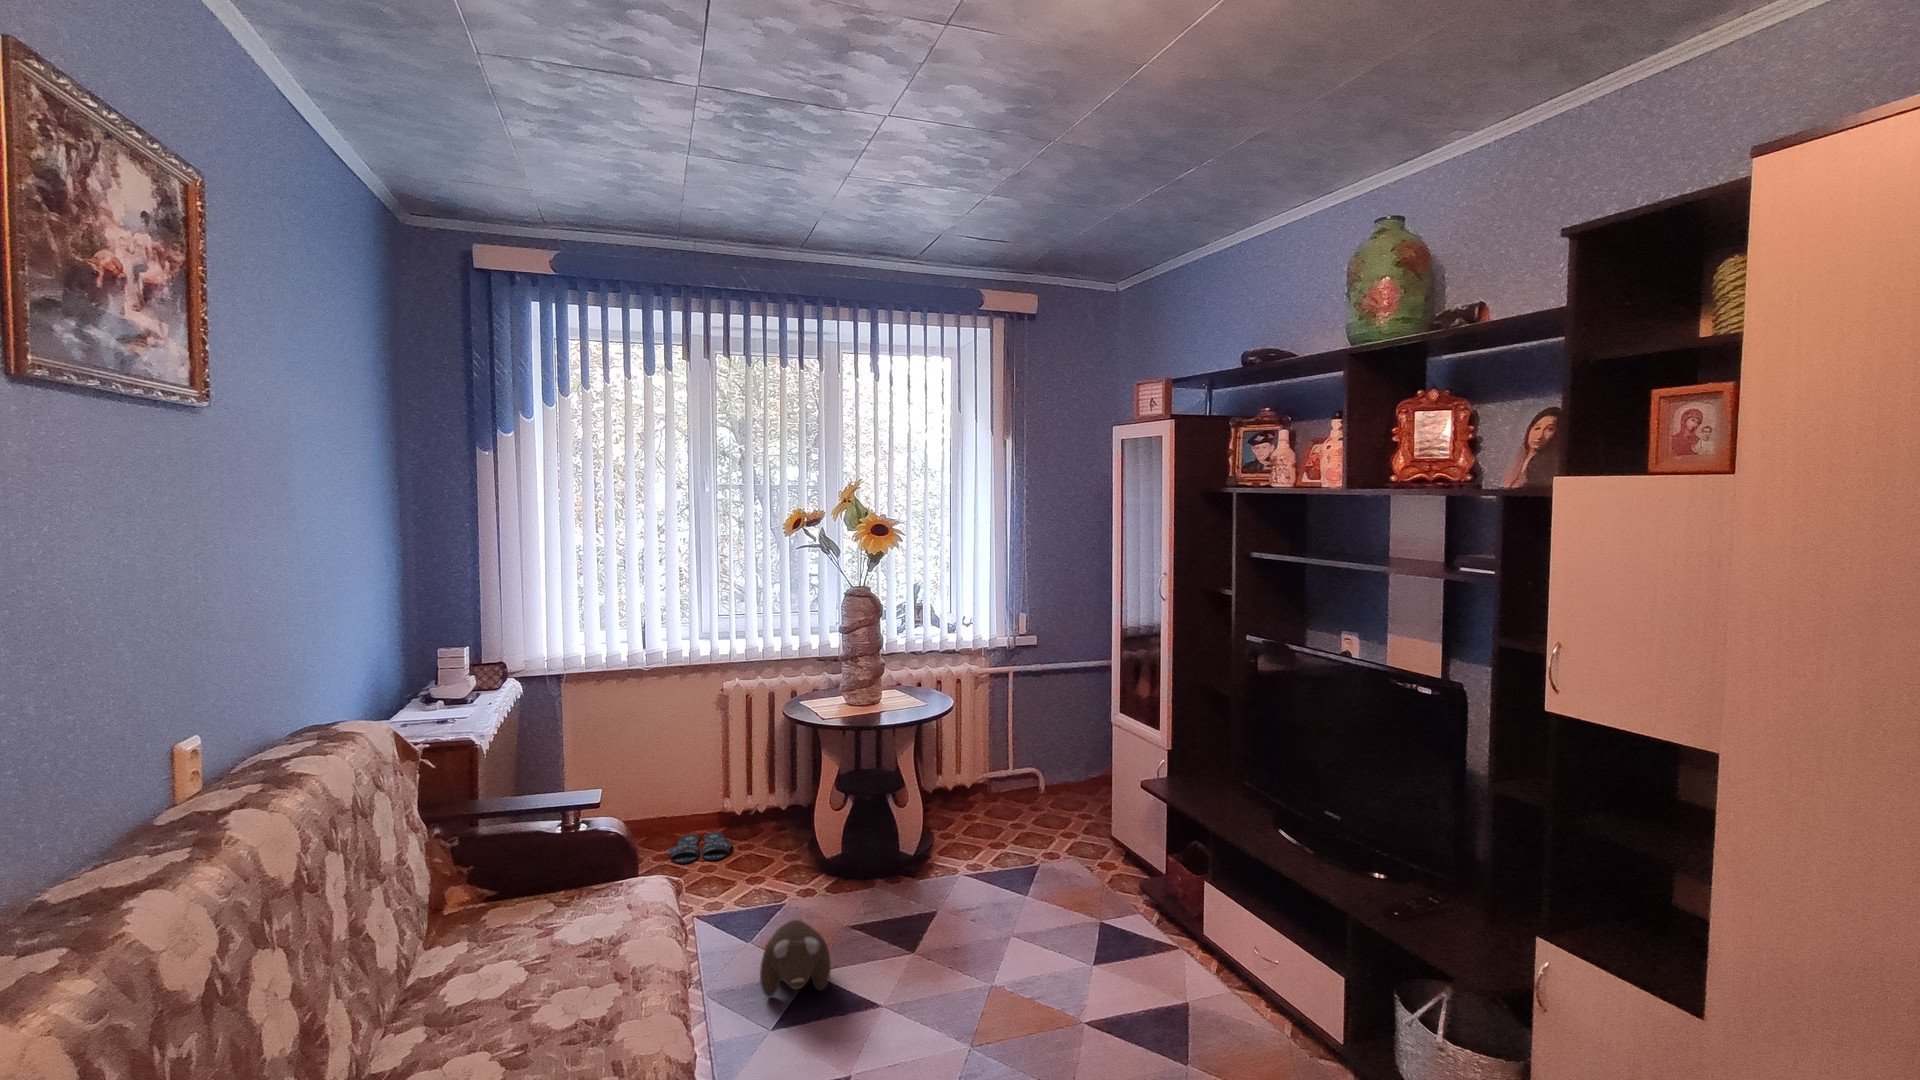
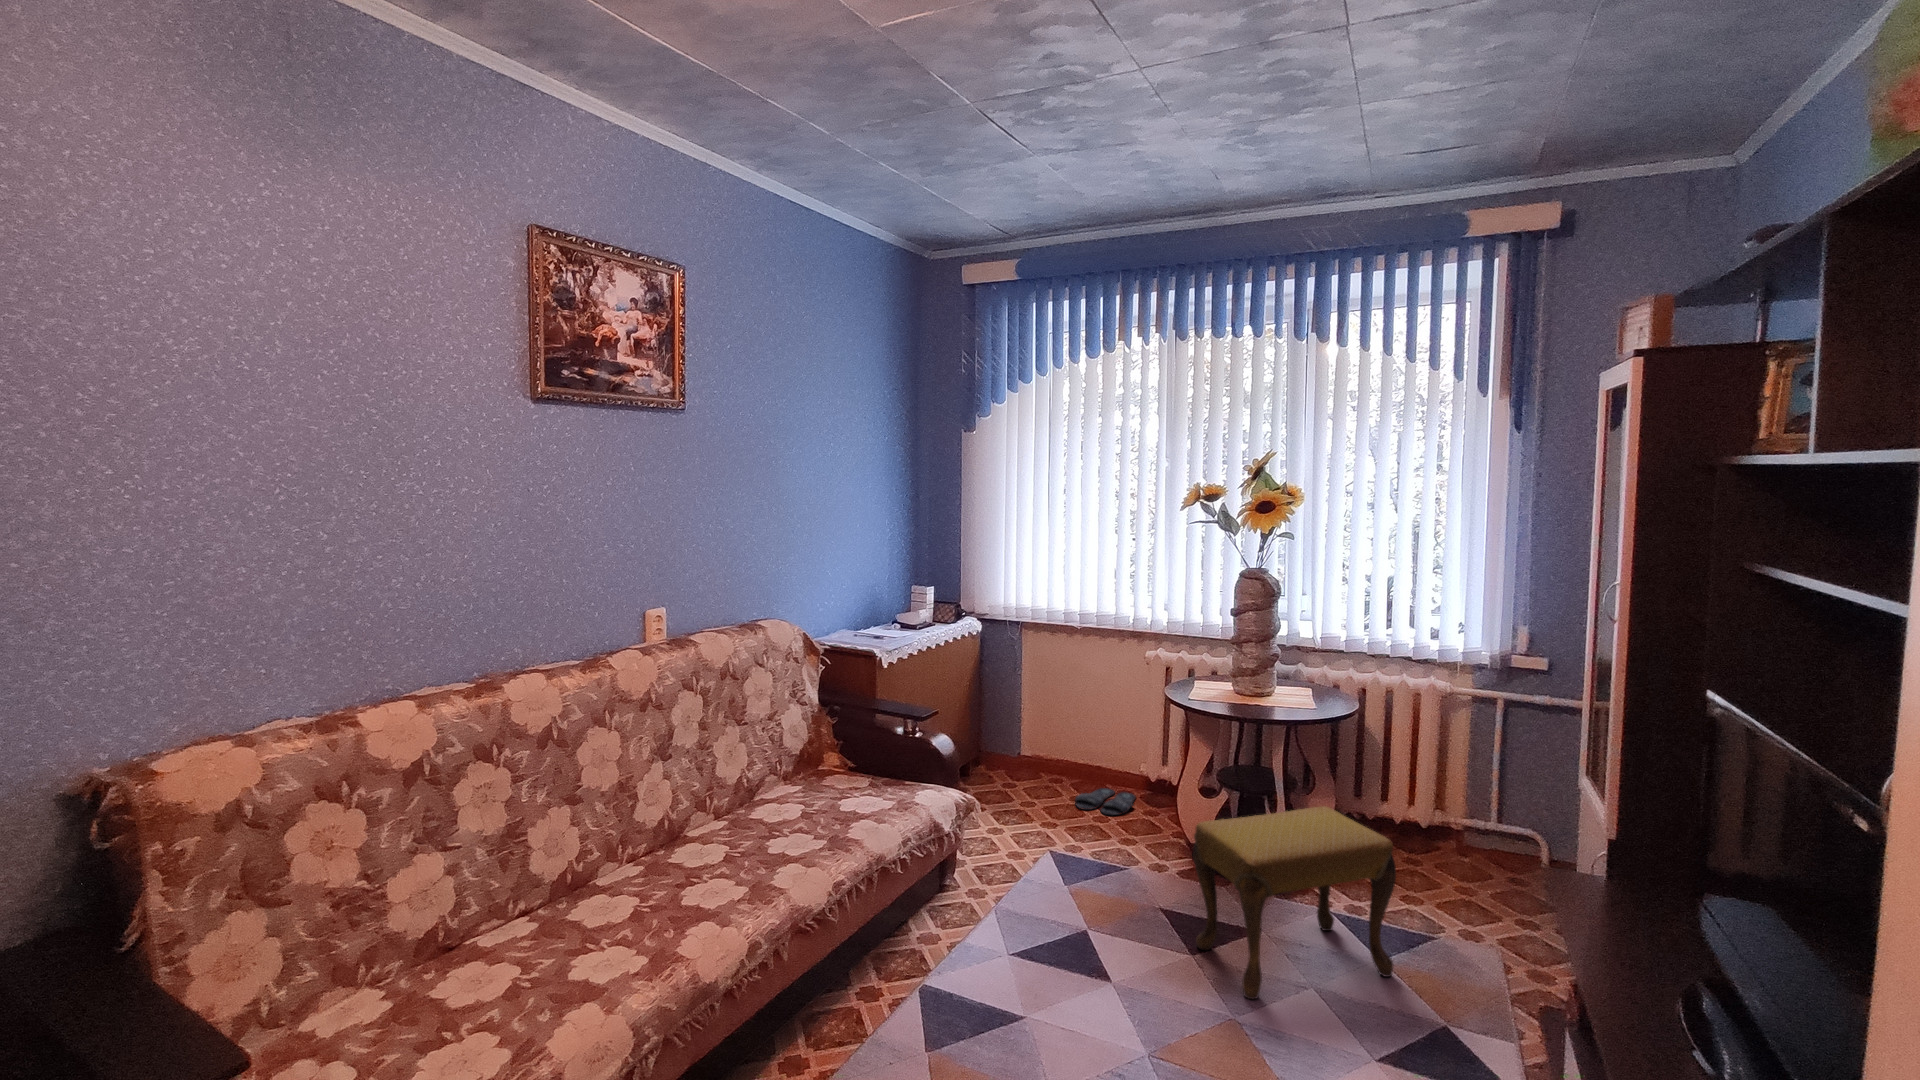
footstool: none [903,785,1044,967] -> present [1193,806,1396,999]
plush toy: present [760,920,831,998] -> none [1025,871,1097,946]

